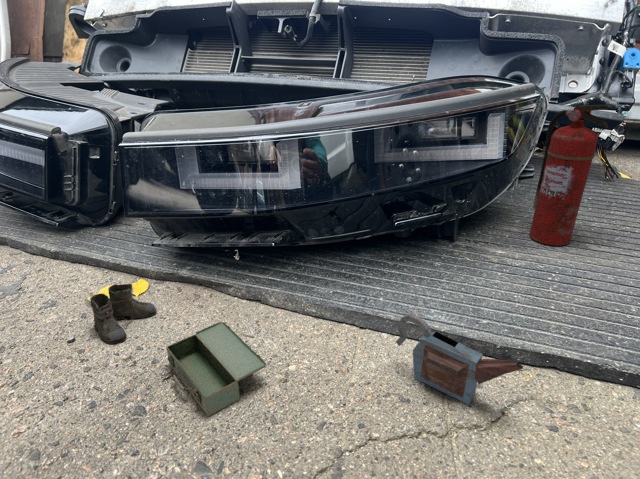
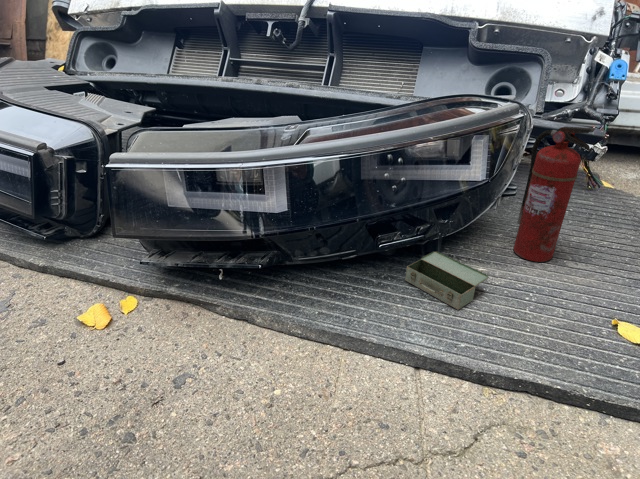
boots: present [90,284,156,343] -> none [76,305,145,366]
watering can: present [396,314,523,405] -> none [376,344,494,431]
toolbox: present [166,322,266,416] -> present [405,251,489,310]

